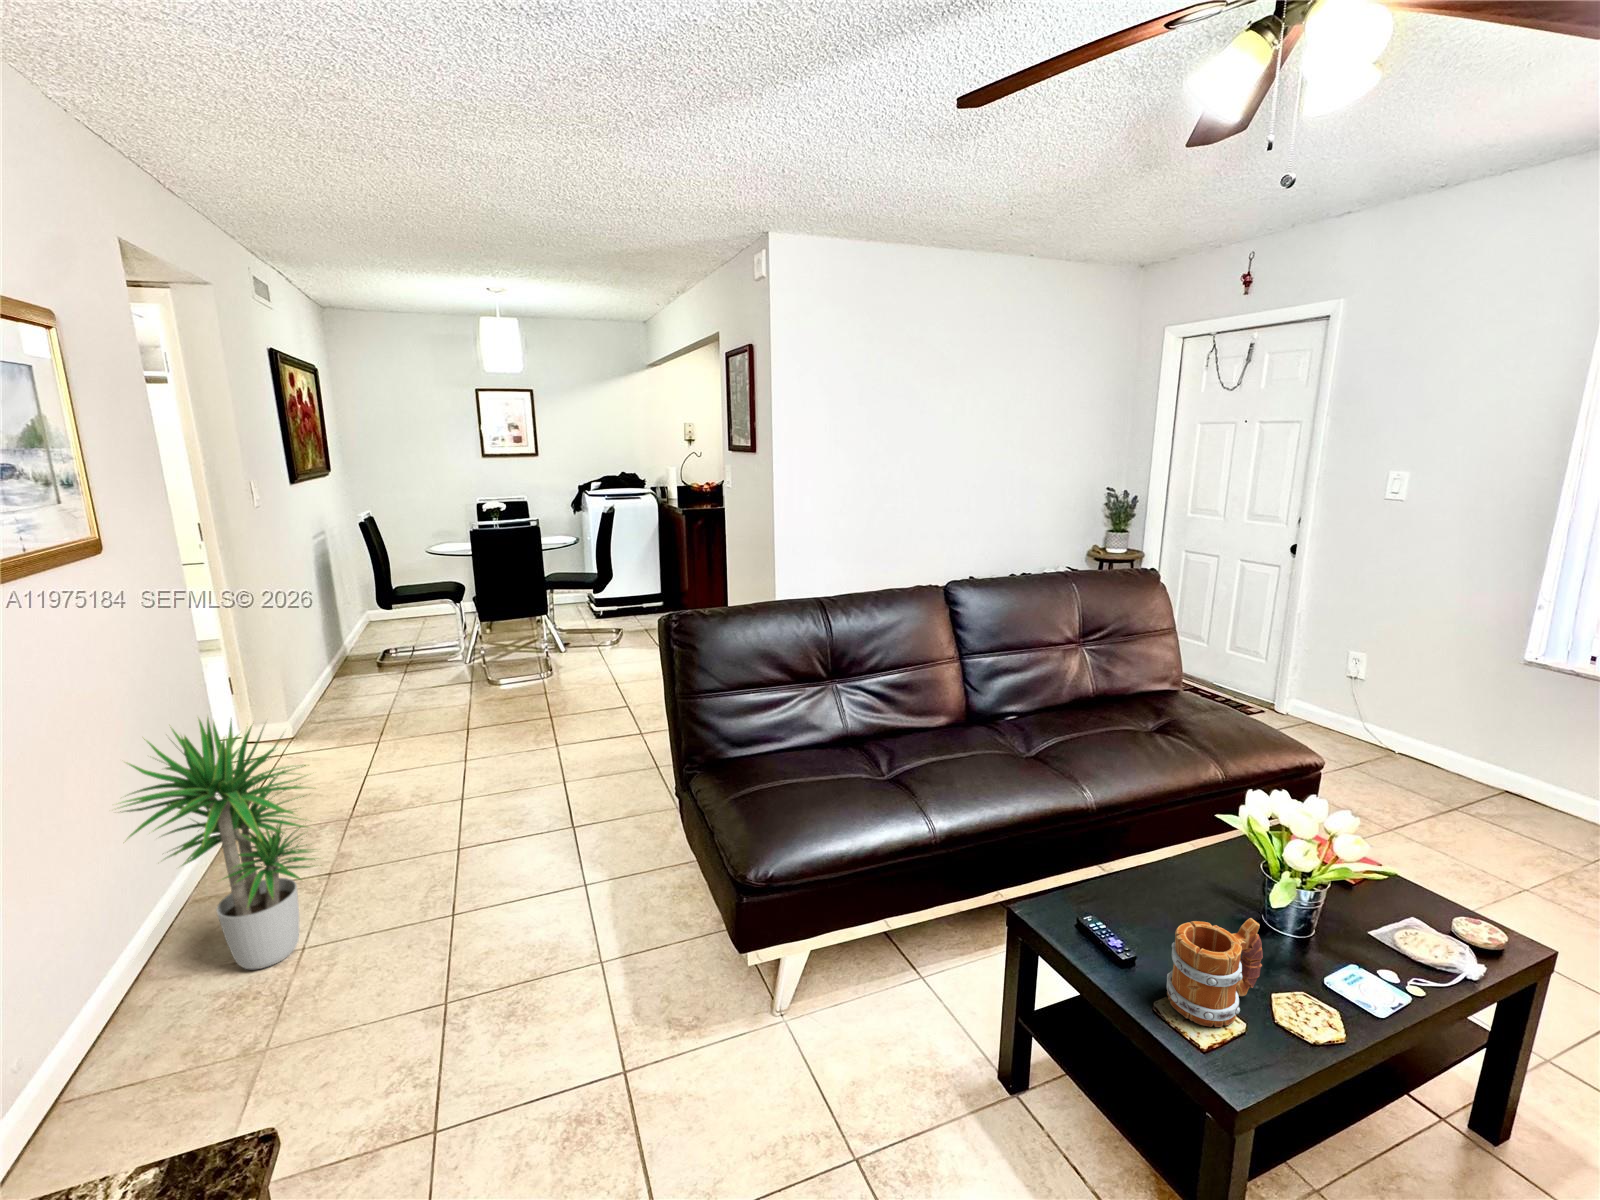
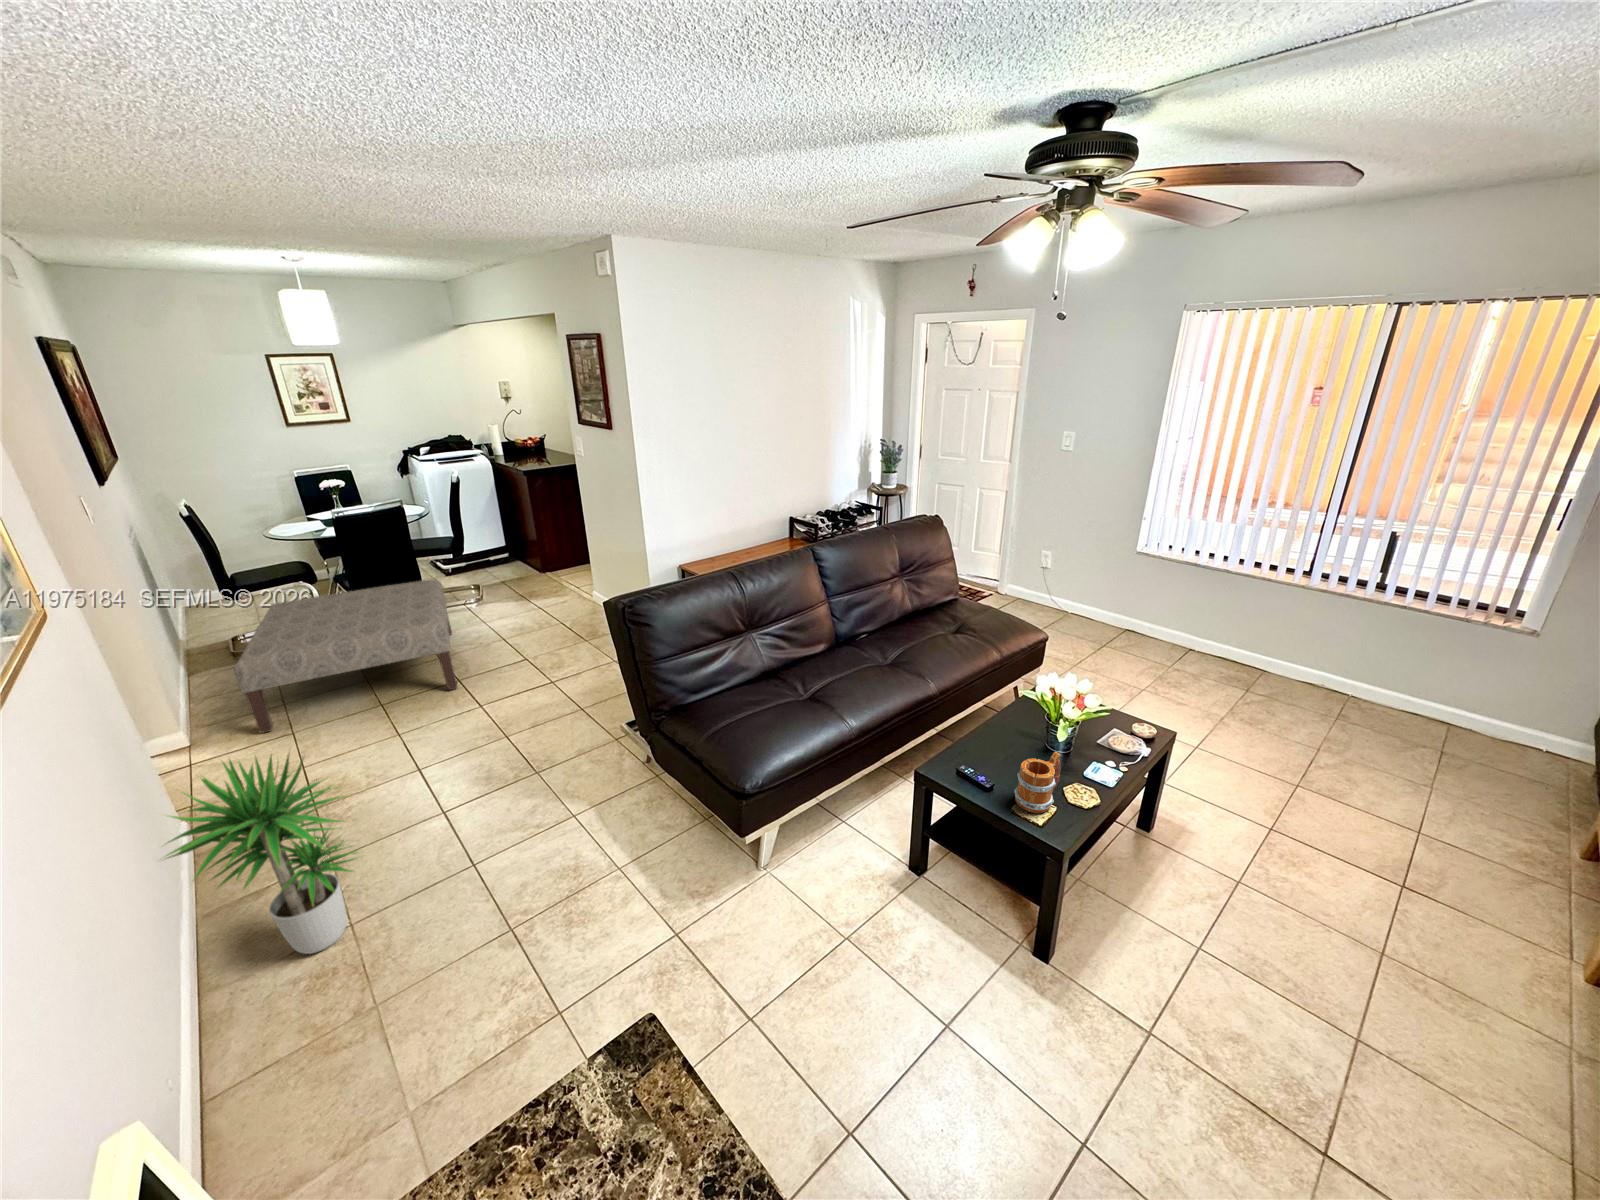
ottoman: none [339,608,571,738] -> present [234,579,457,733]

